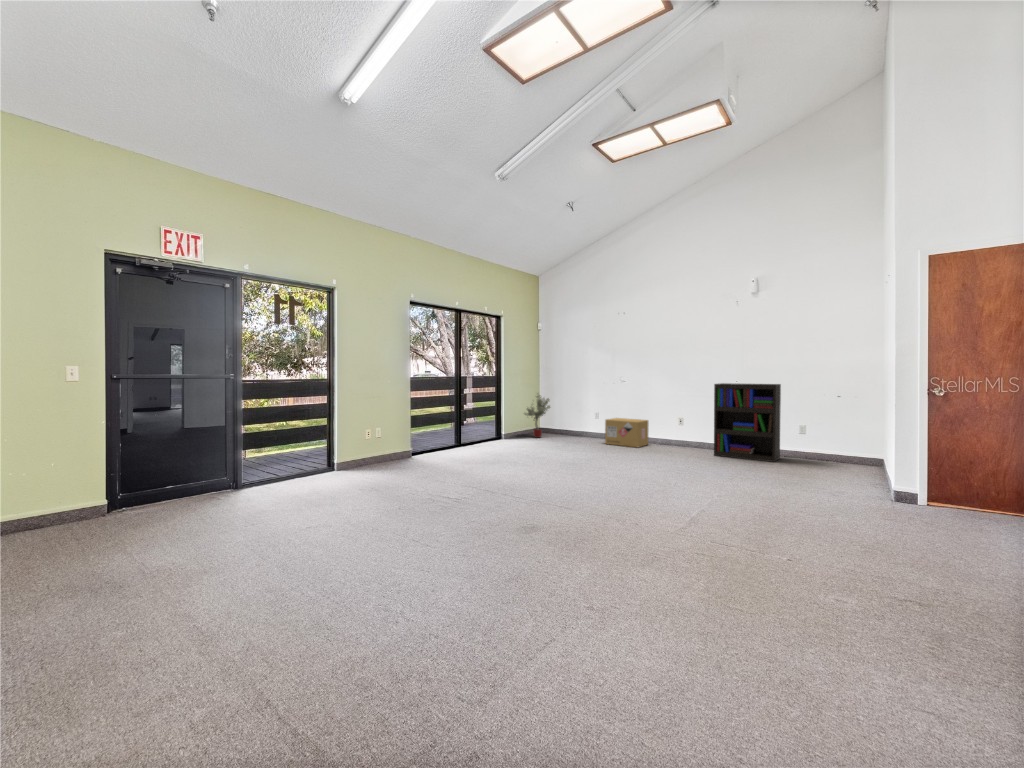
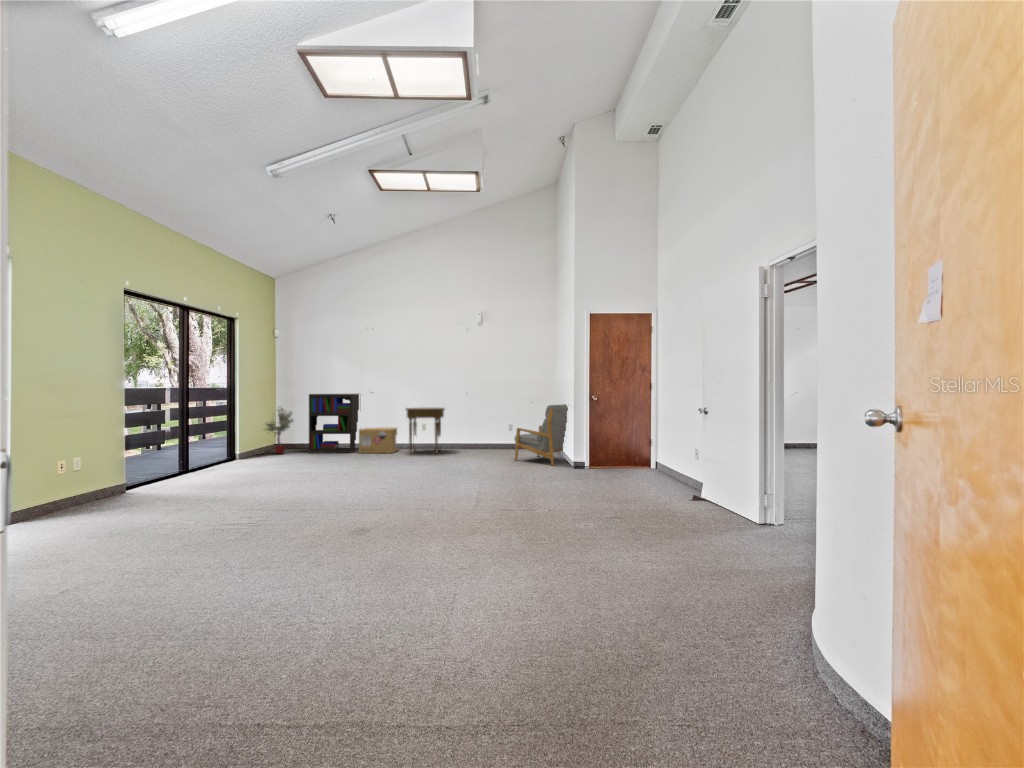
bookshelf: present [714,383,781,462] -> present [309,394,359,453]
side table: none [652,399,700,454] -> present [406,408,444,453]
armchair: none [785,403,889,491] -> present [514,404,568,466]

